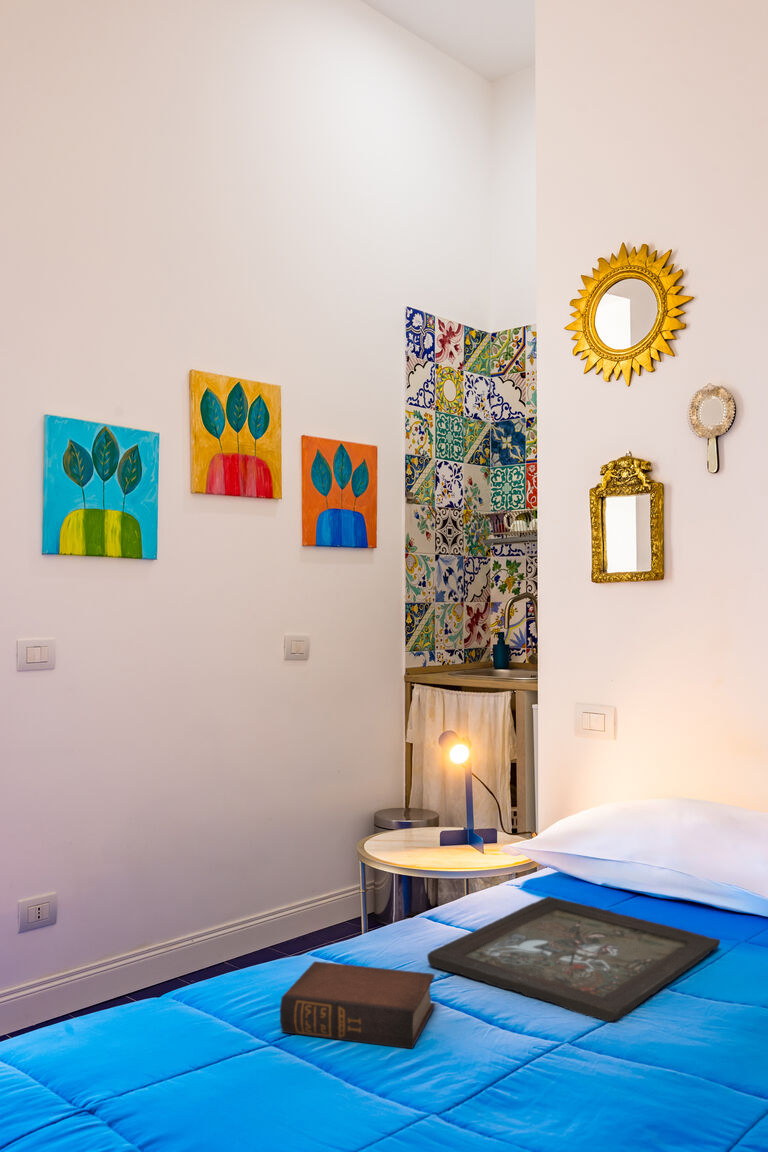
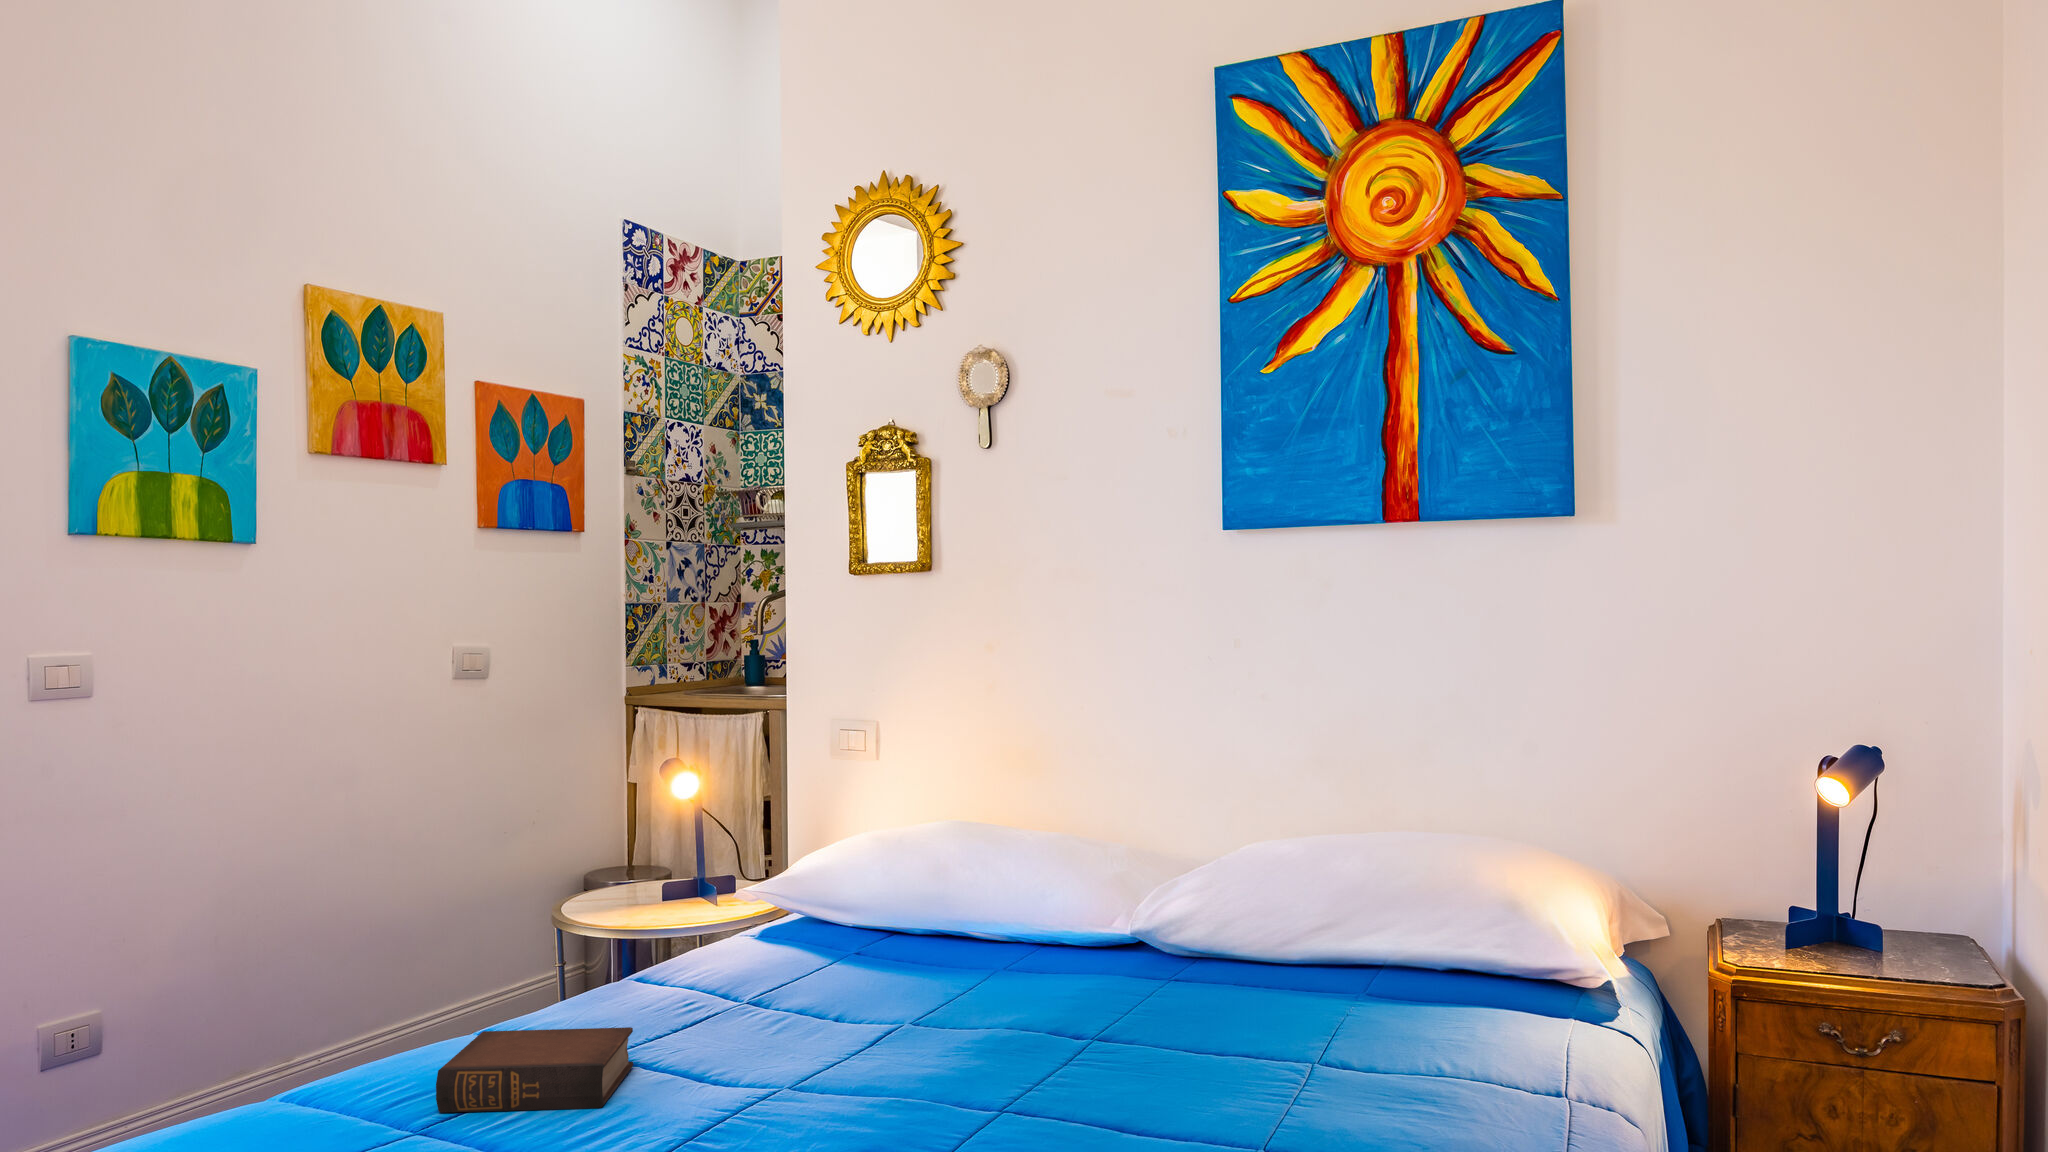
tray: present [427,896,720,1022] -> none [629,942,969,1056]

